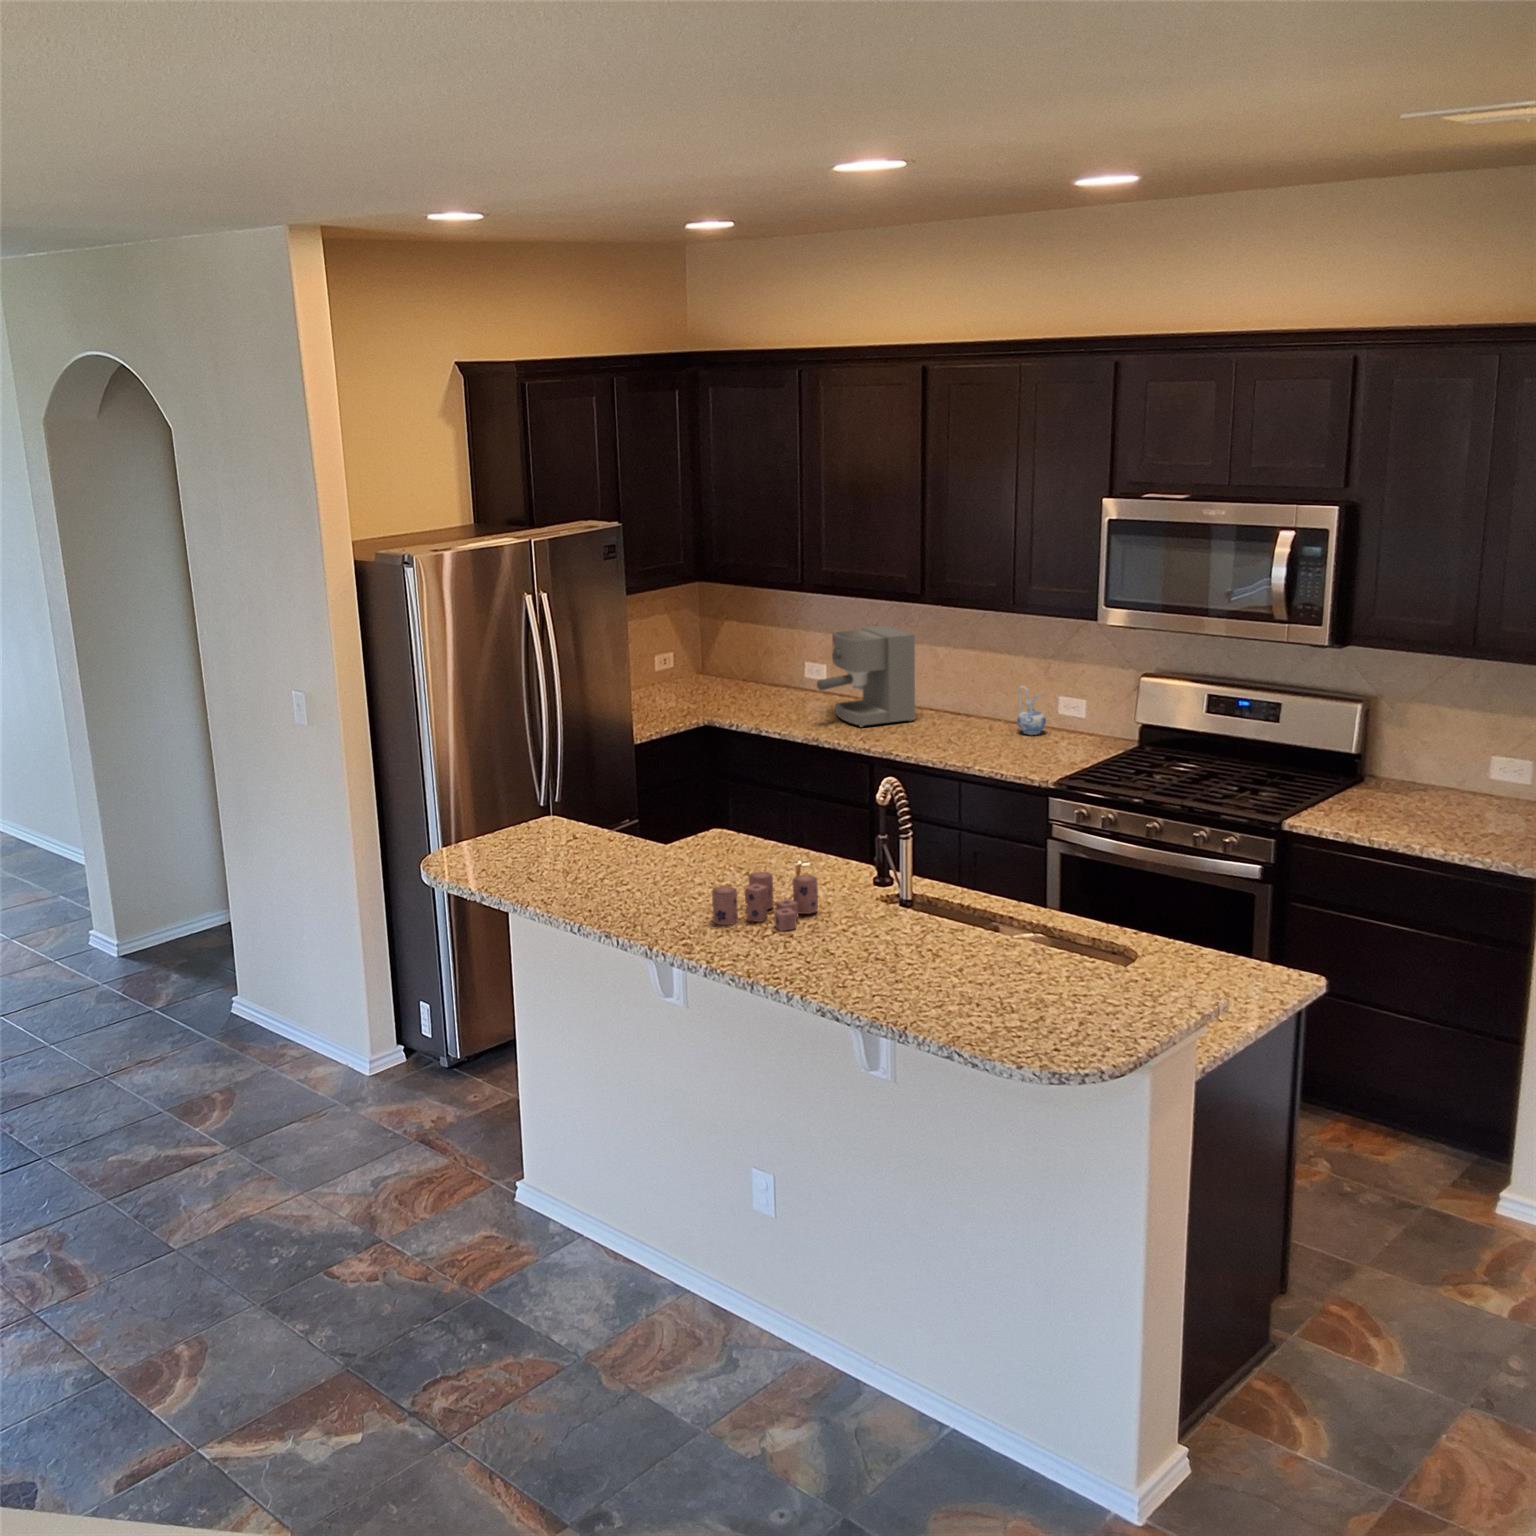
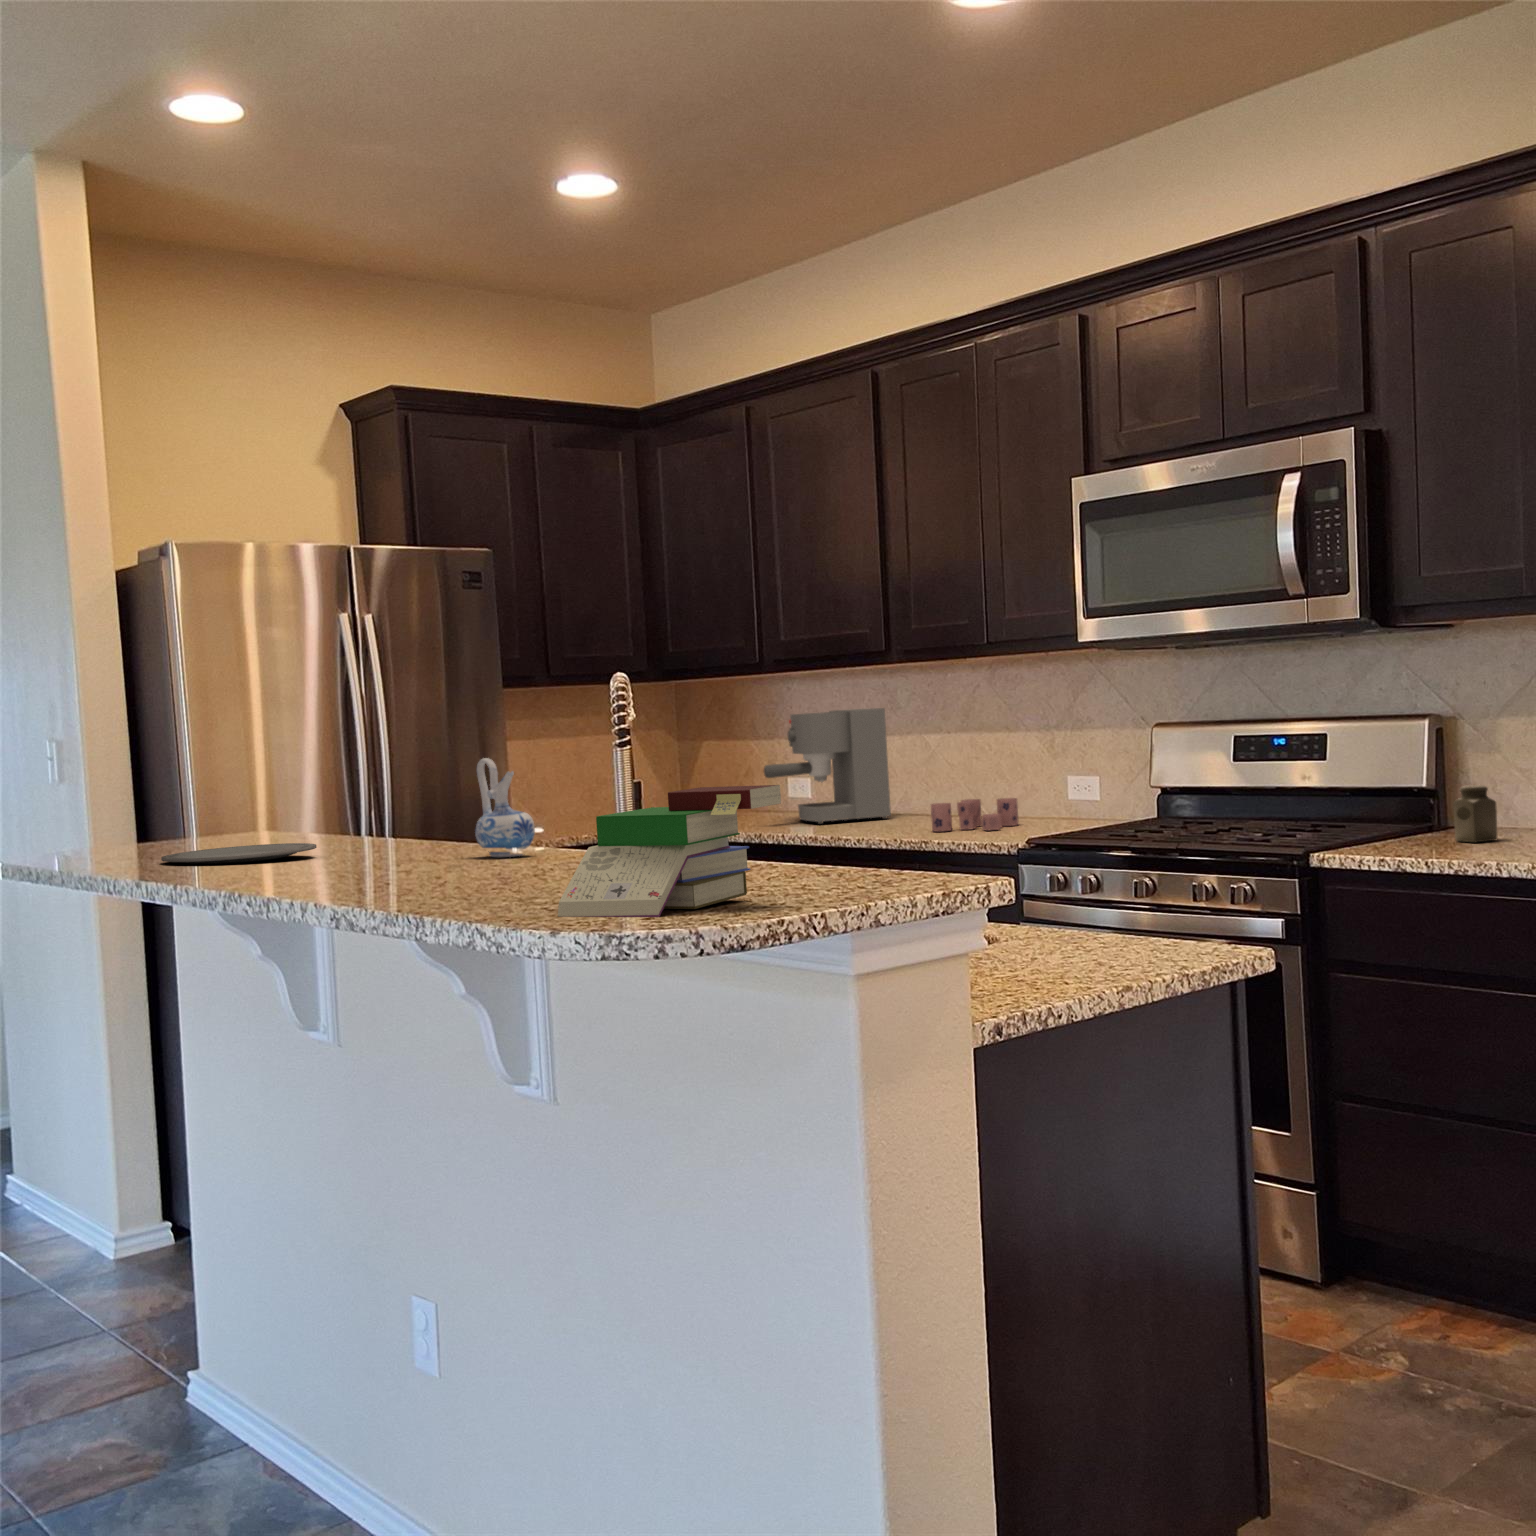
ceramic pitcher: present [1017,686,1046,735] -> present [475,758,535,857]
salt shaker: none [1380,770,1411,813] -> present [1453,785,1497,842]
plate: none [509,842,619,878] -> present [161,843,316,864]
candle: present [712,872,818,931] -> present [931,798,1019,832]
book: none [985,935,1102,1042] -> present [558,785,781,917]

